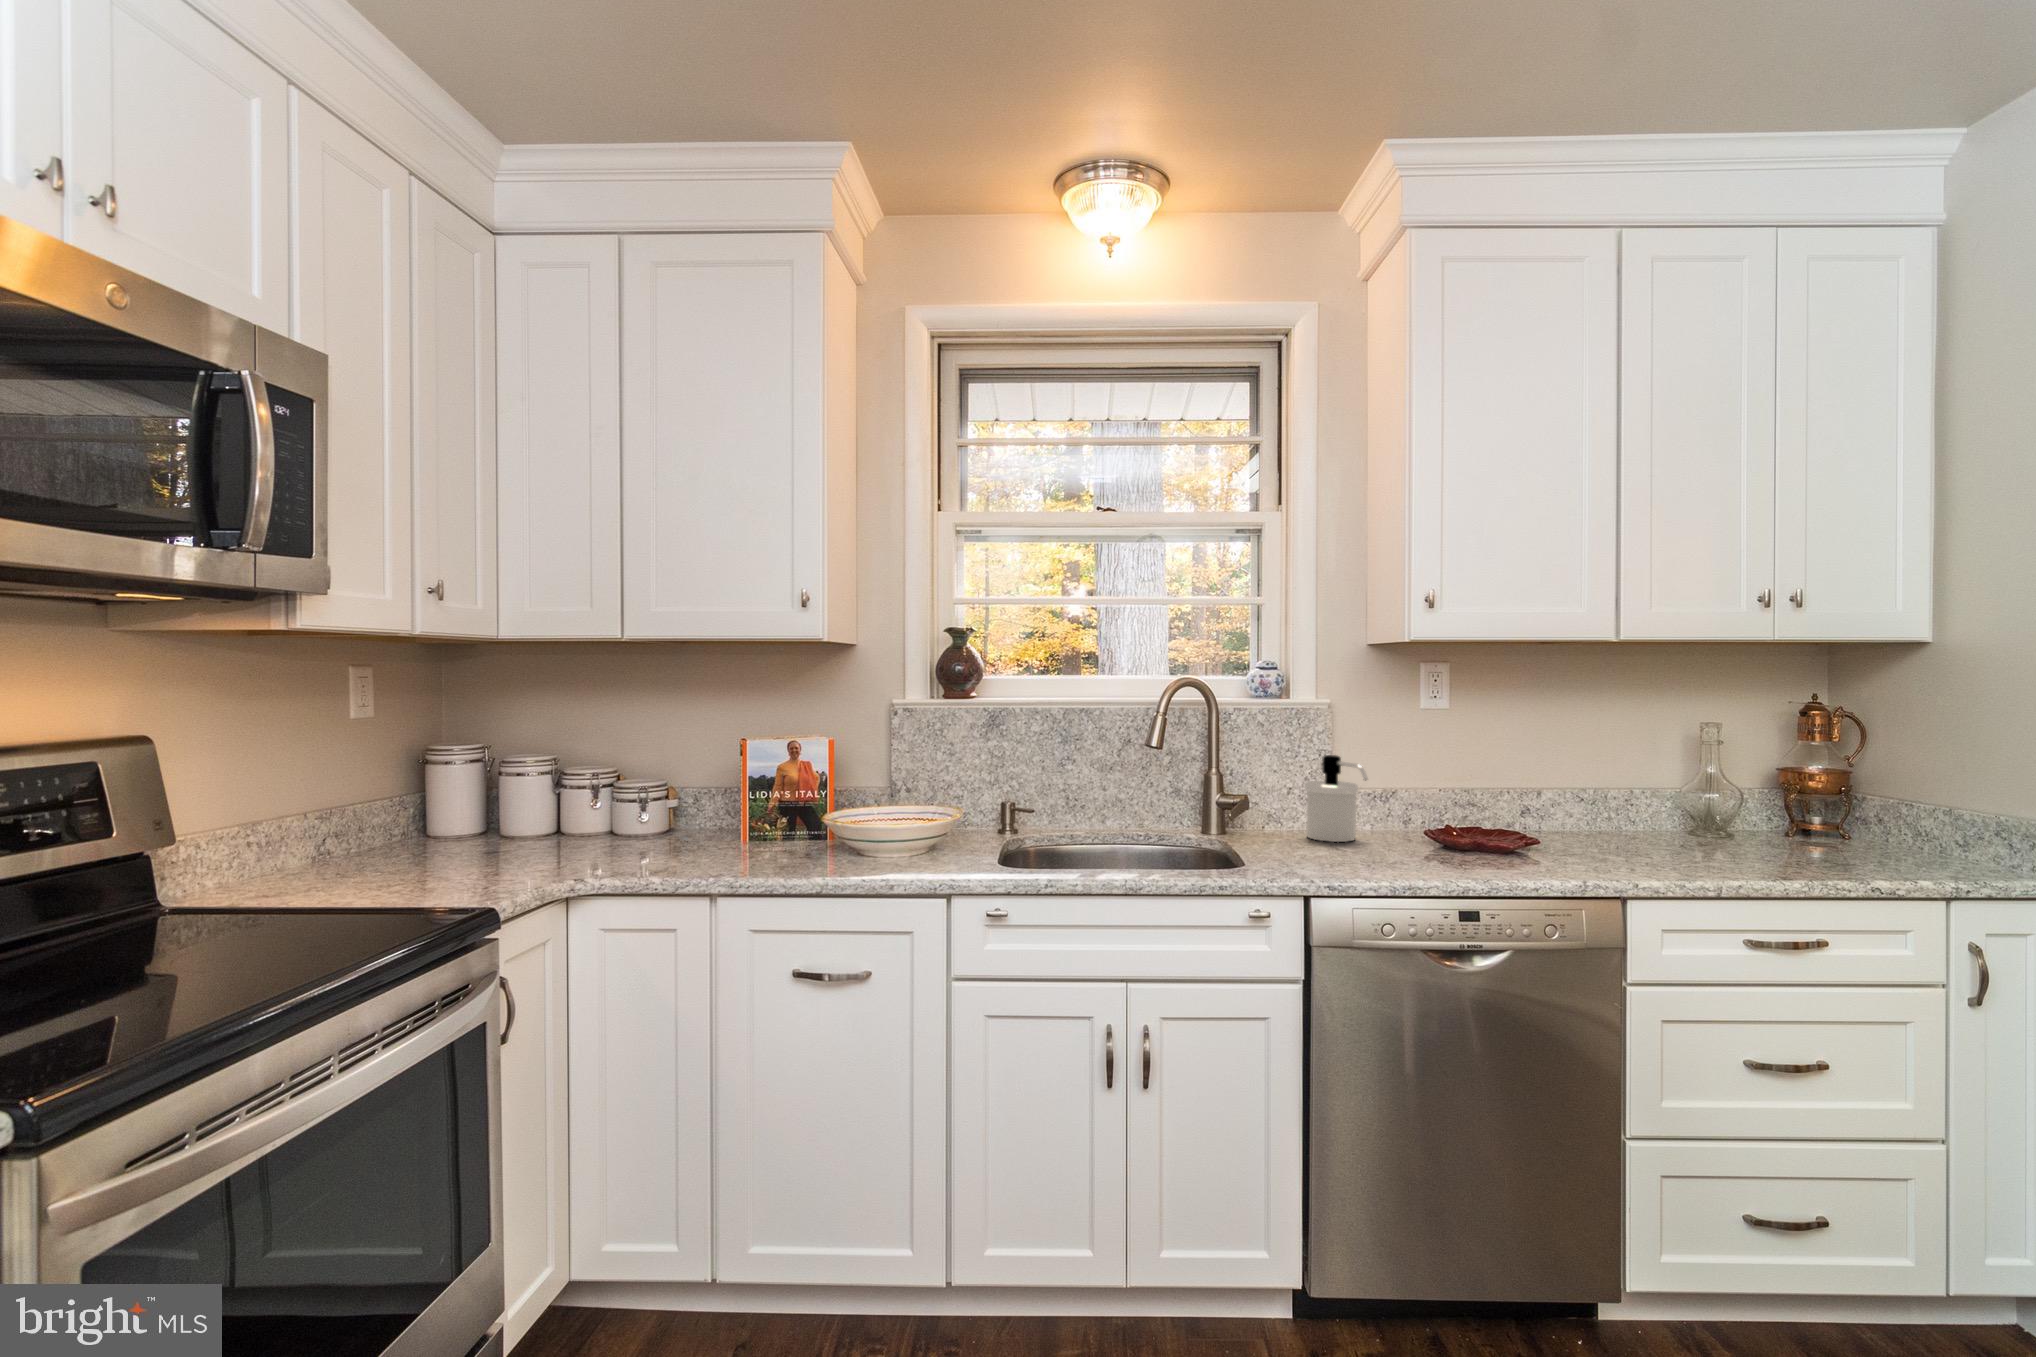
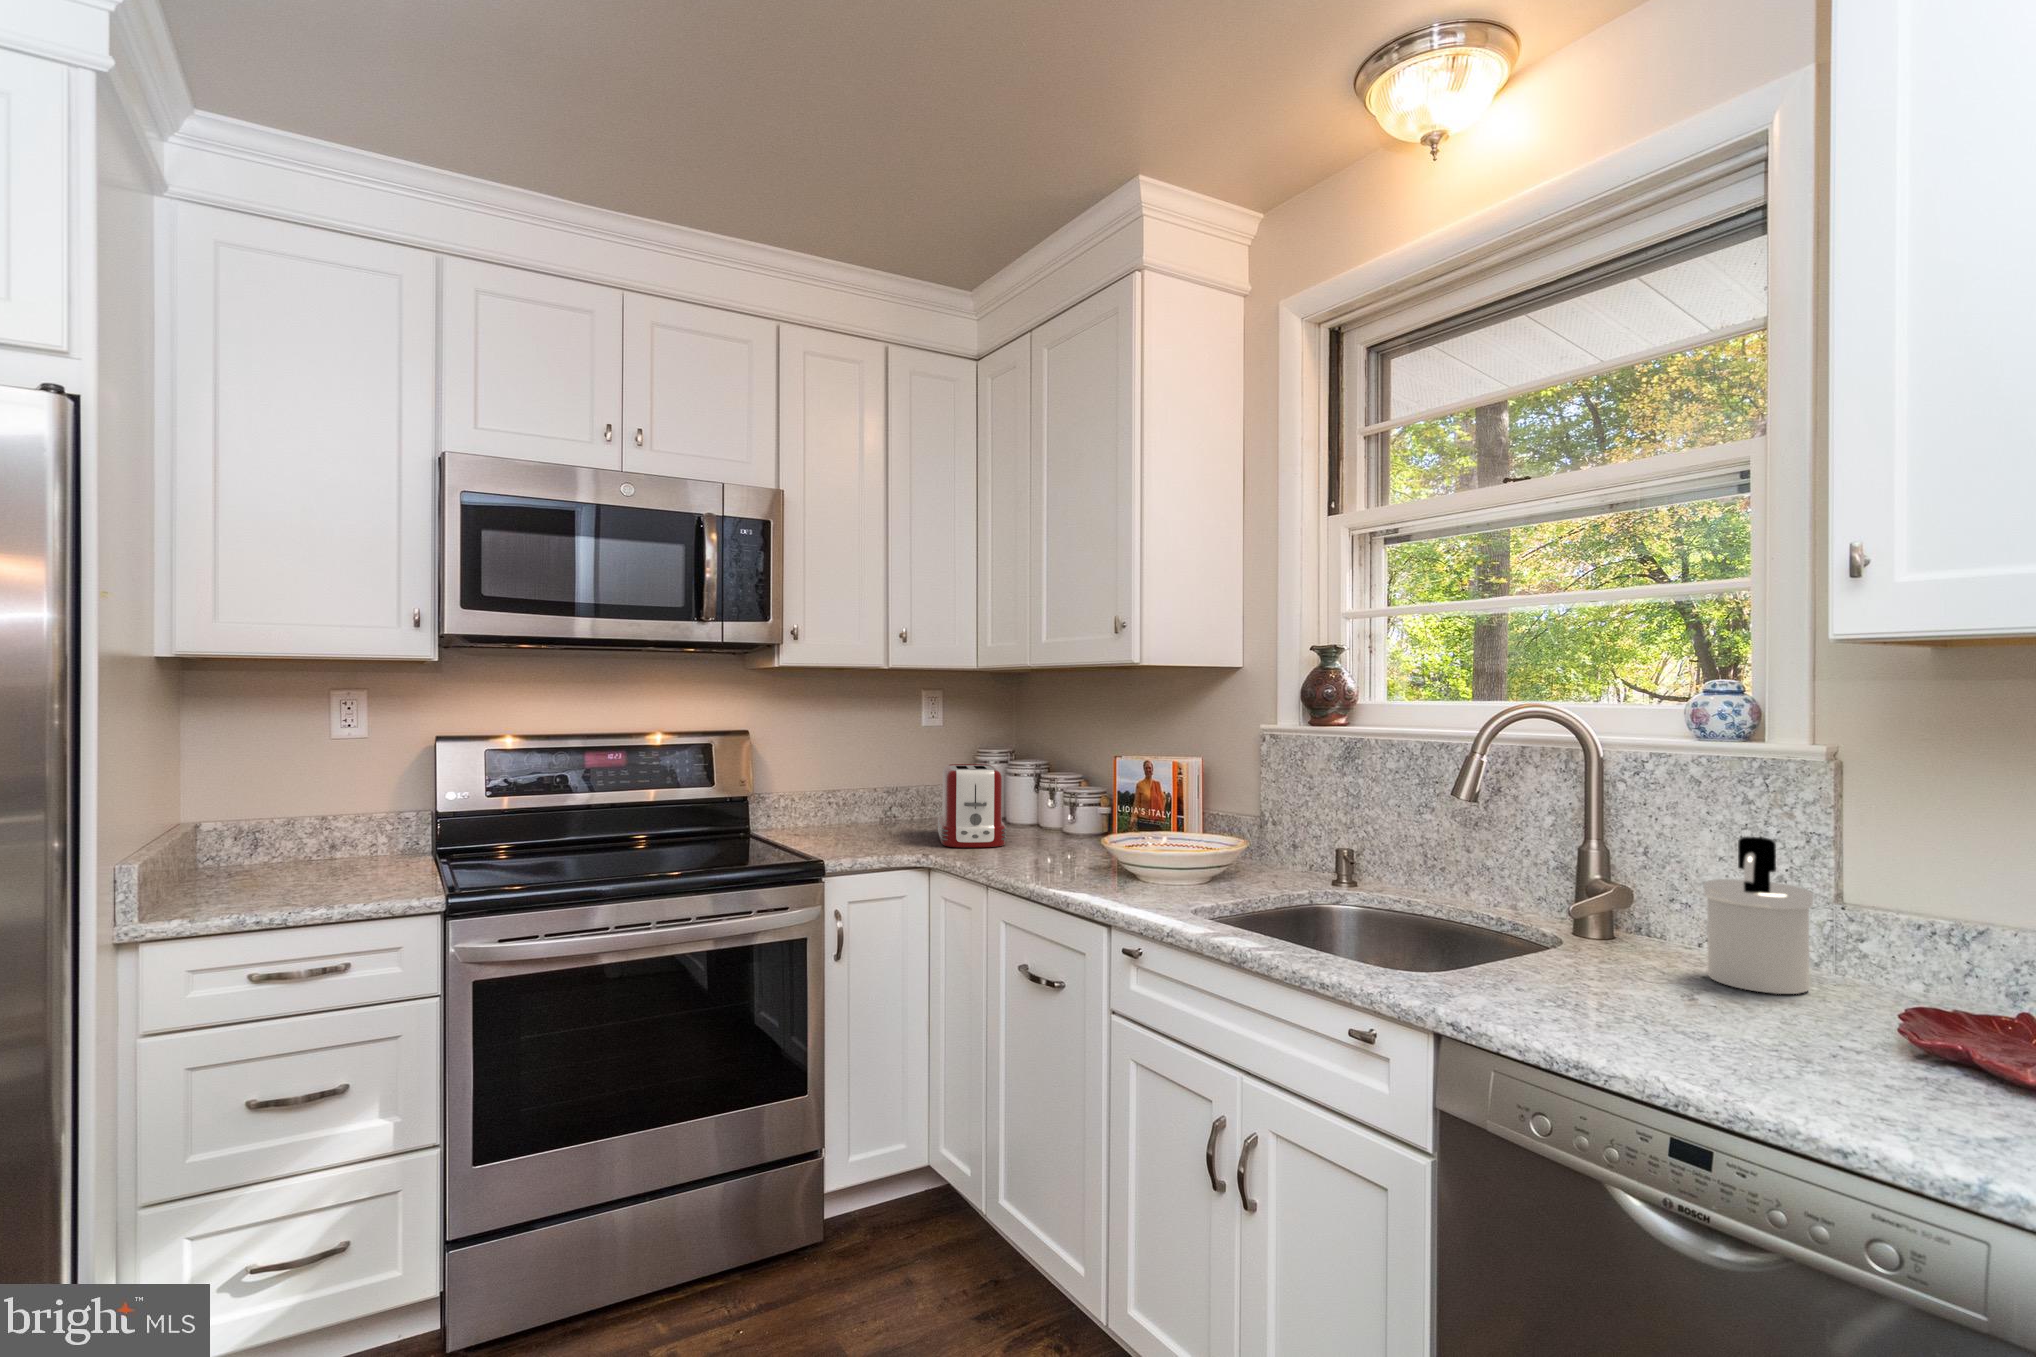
toaster: none [483,761,626,868] -> present [938,764,1007,848]

